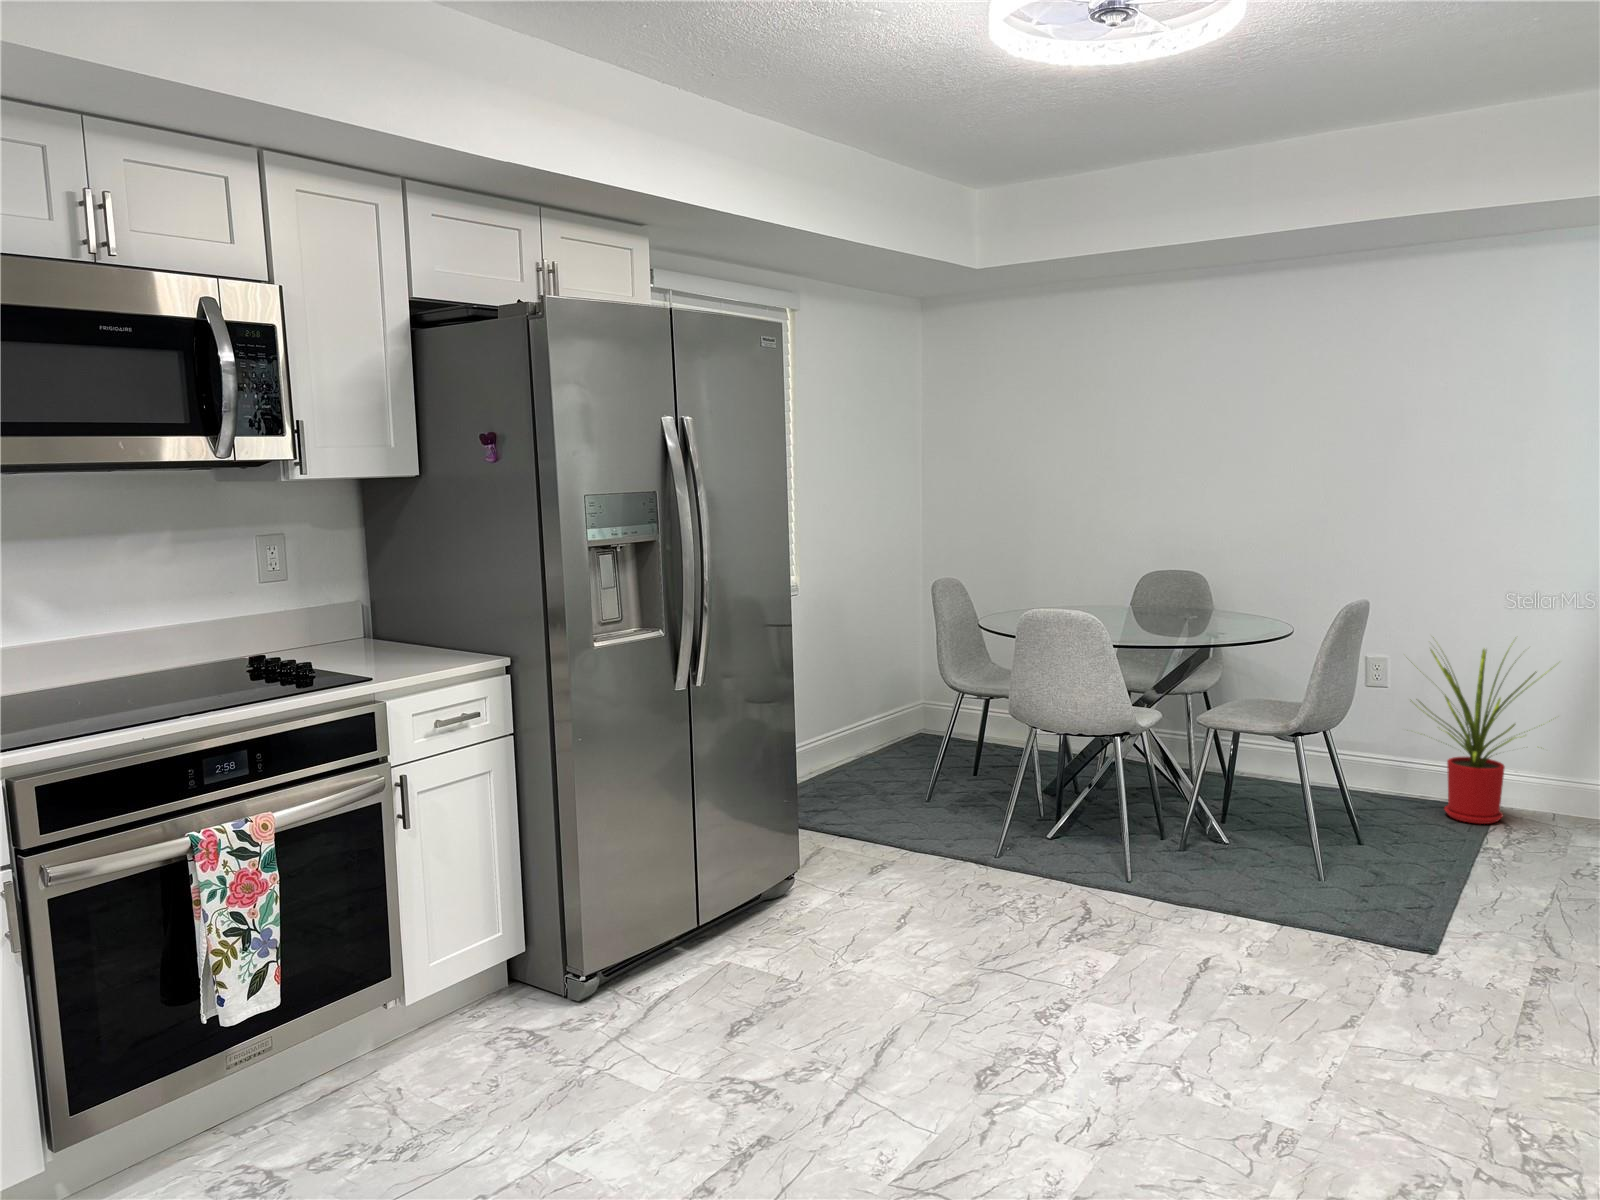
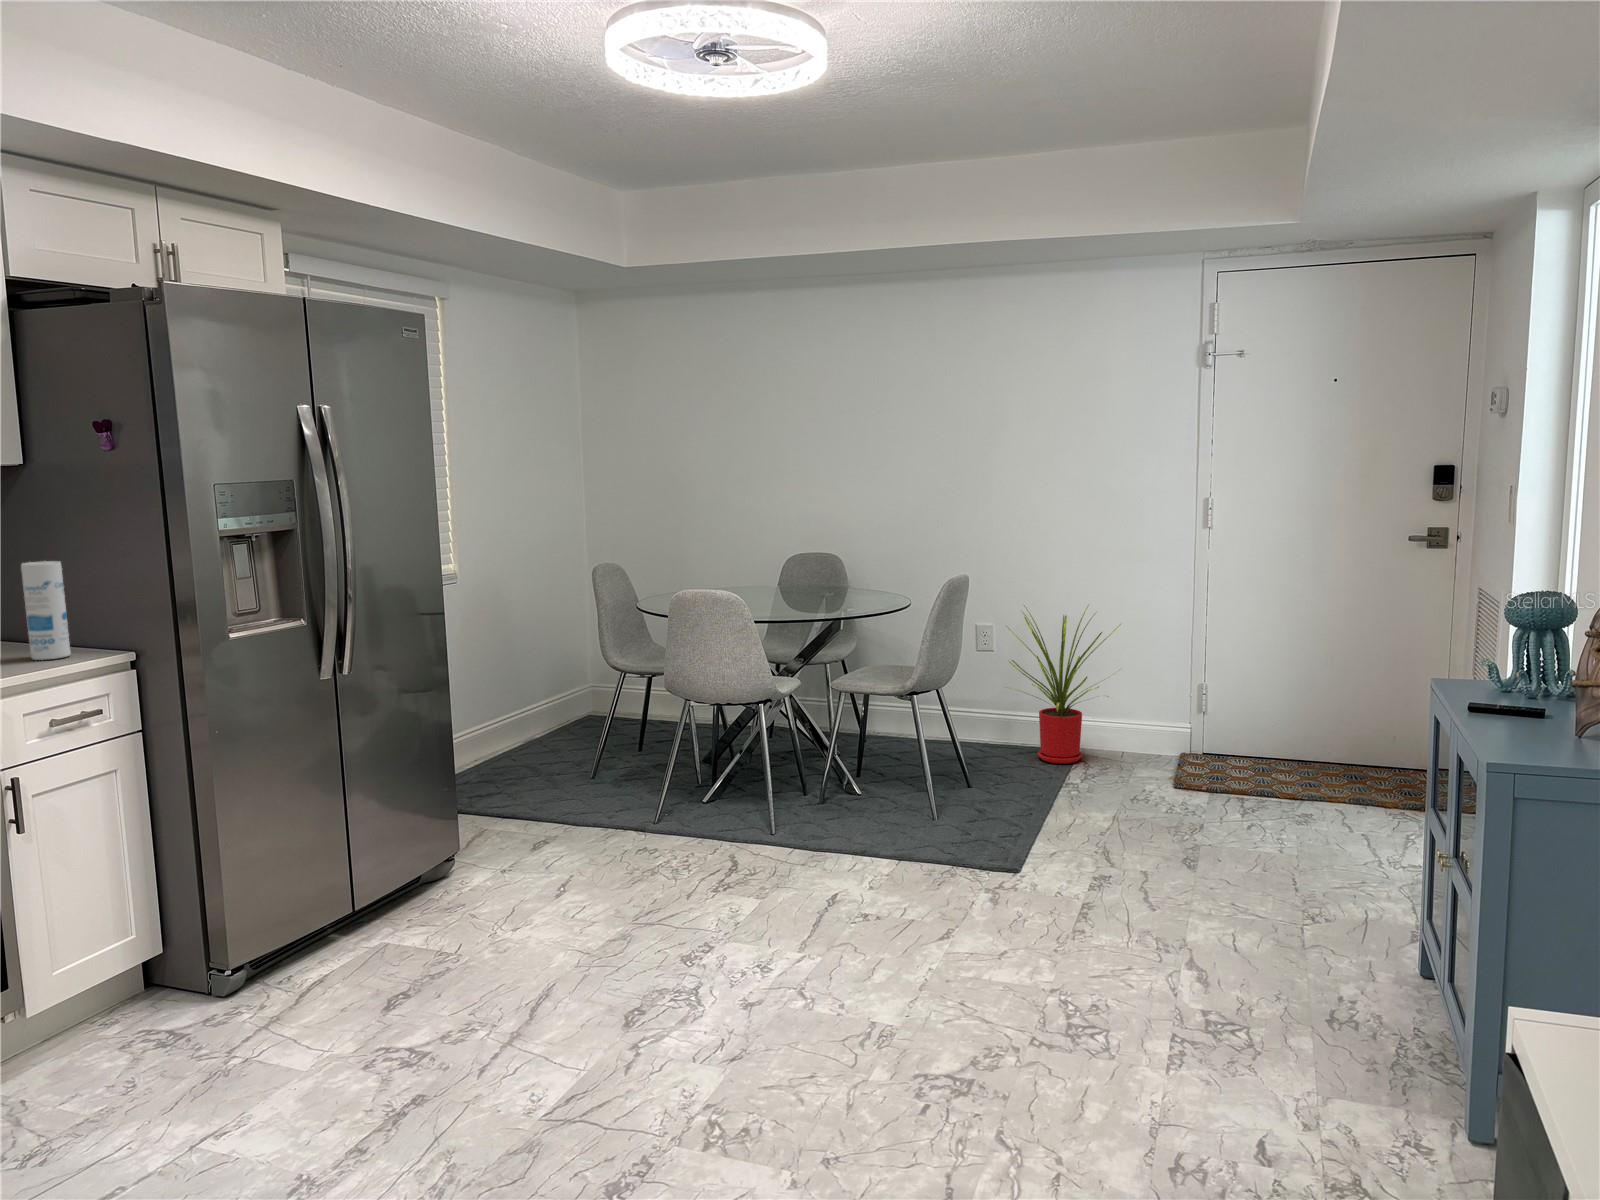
canister: none [414,568,453,662] -> present [21,561,70,660]

